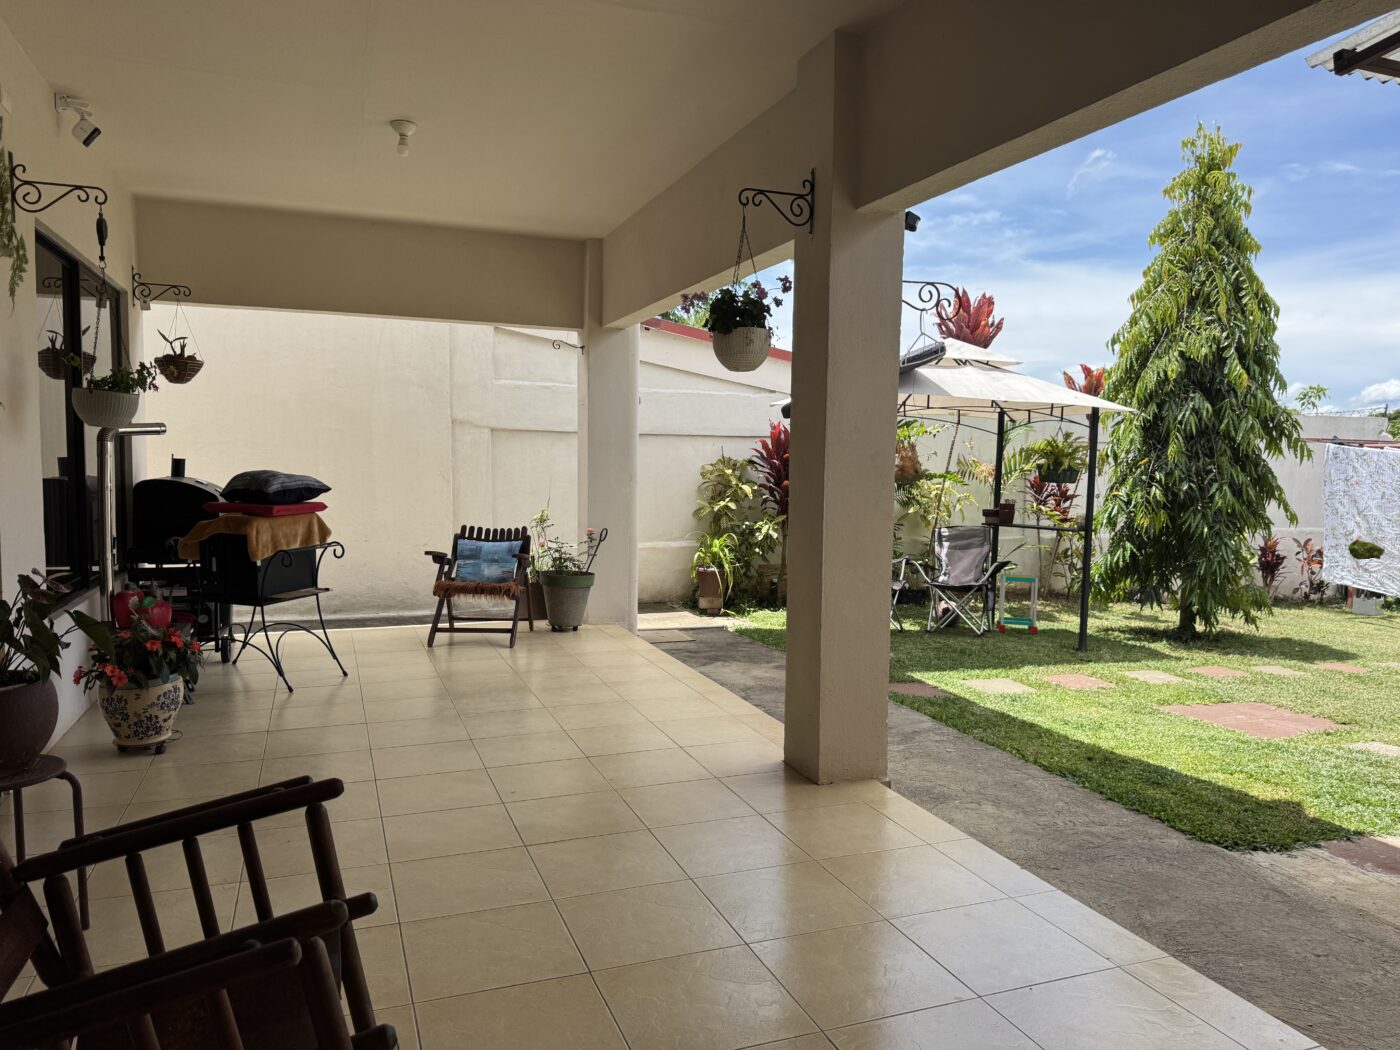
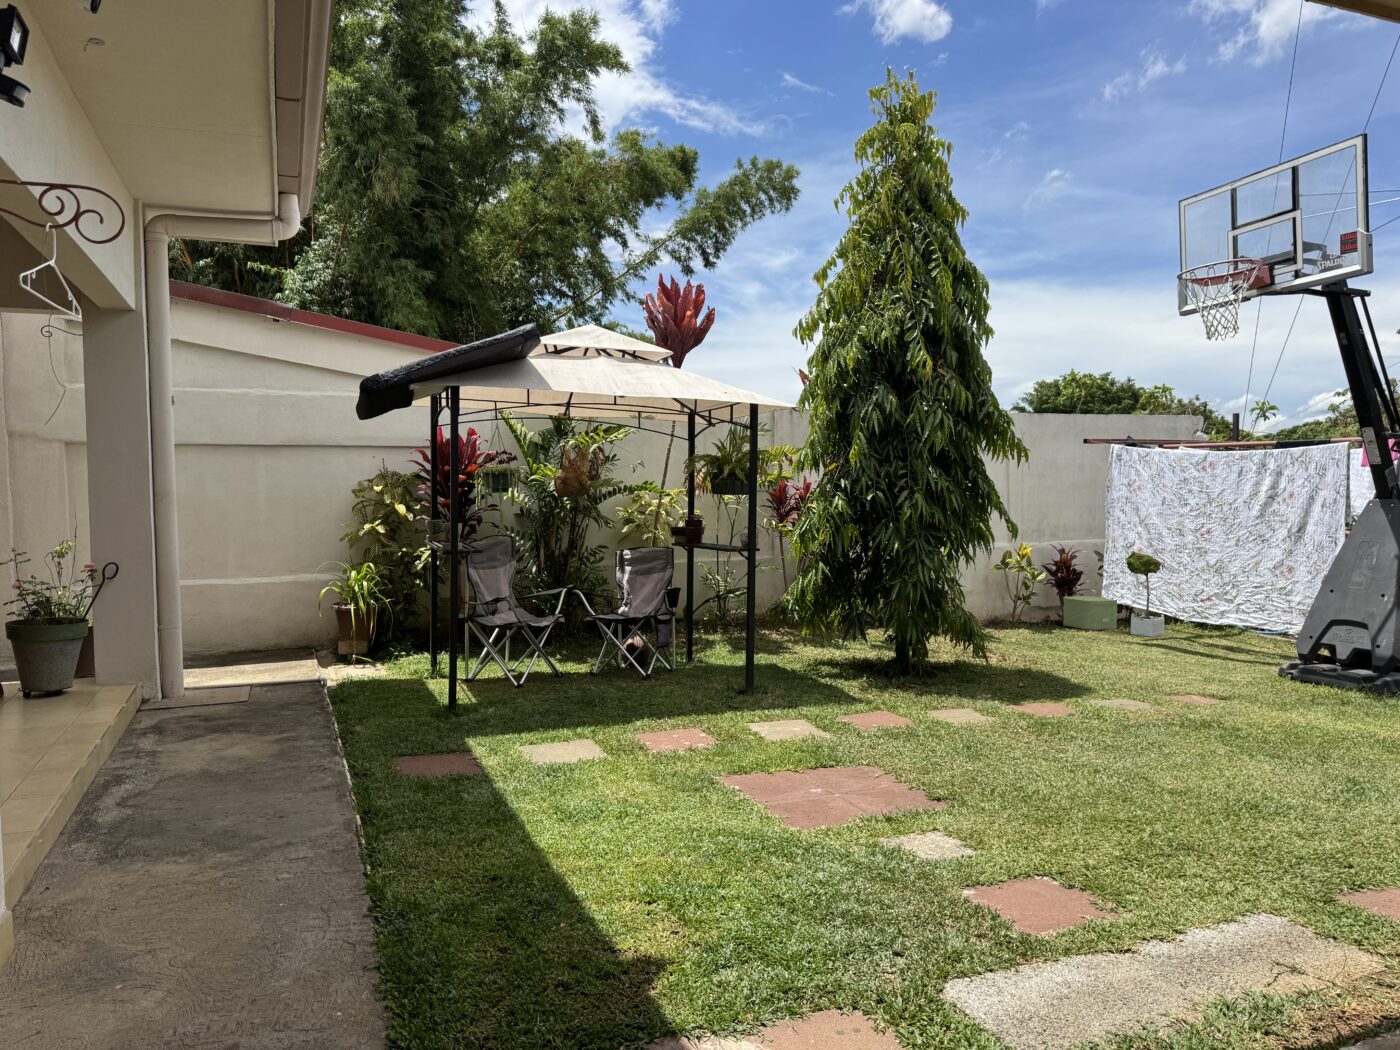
side table: present [996,574,1038,634] -> none [665,602,715,674]
storage box: none [1281,580,1335,609] -> present [1063,596,1118,630]

